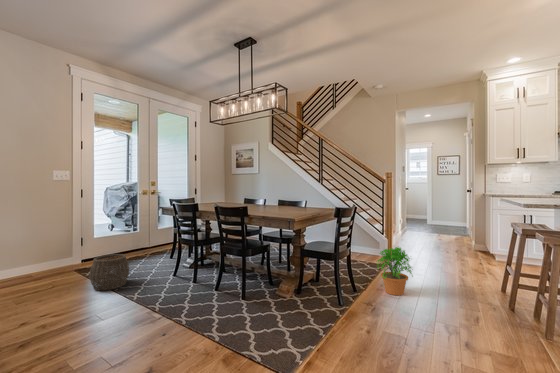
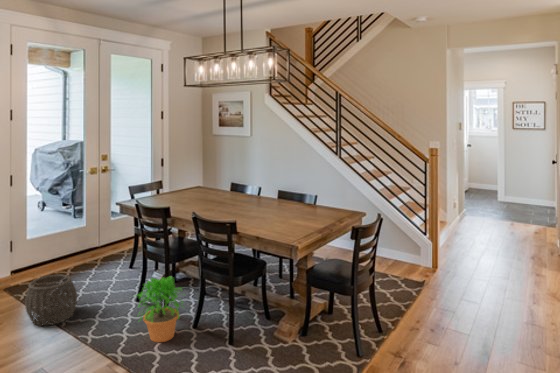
potted plant: present [378,247,411,295] -> present [138,276,183,342]

